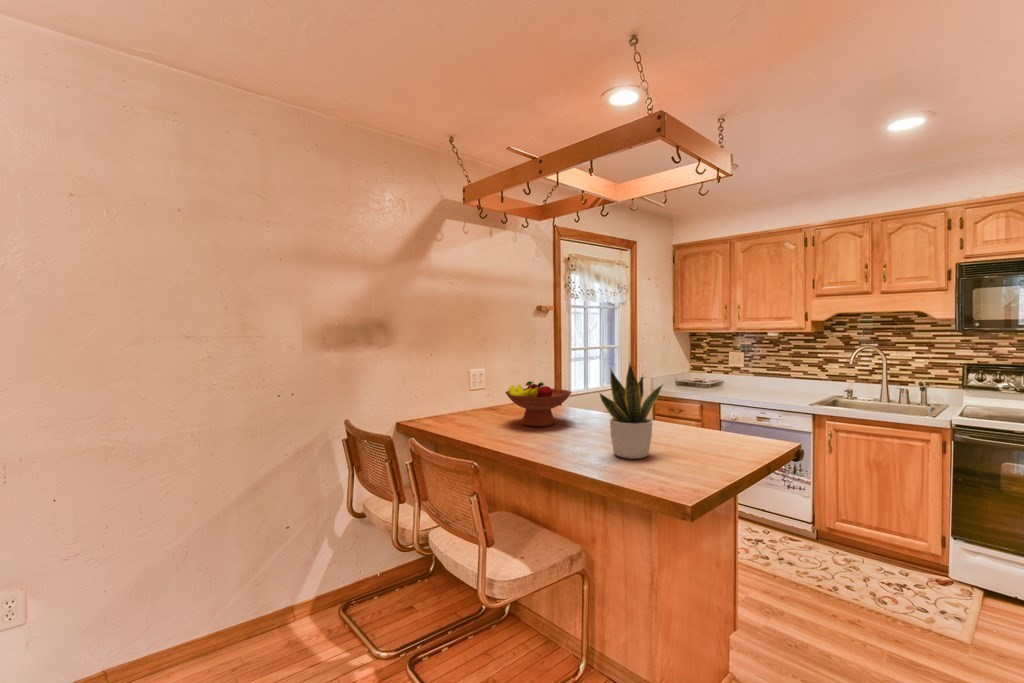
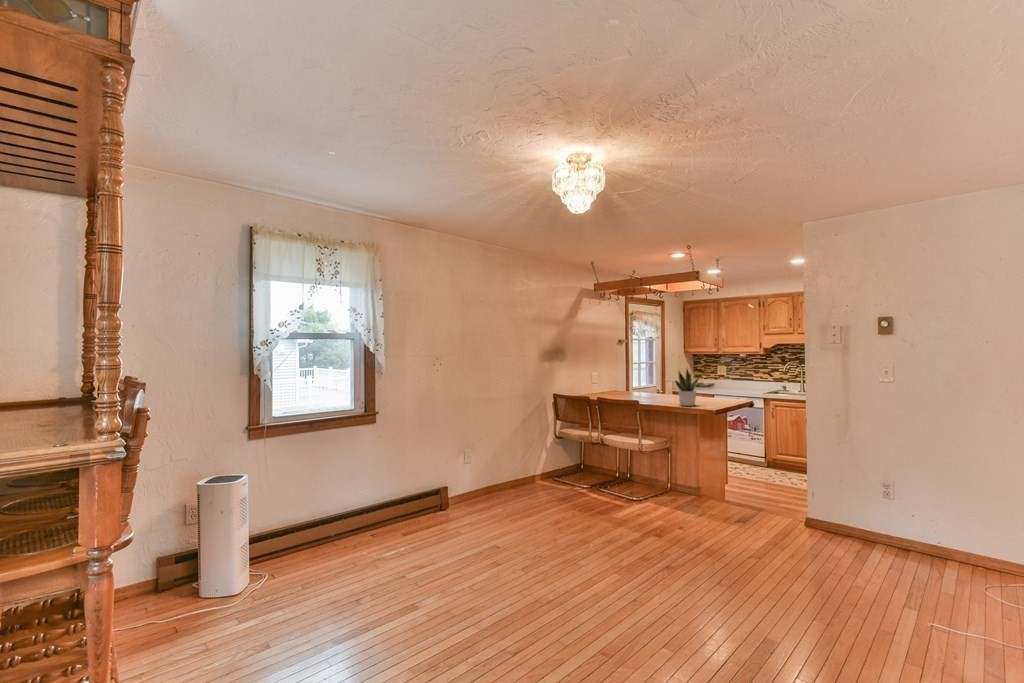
fruit bowl: present [505,381,571,426] -> none [618,378,651,399]

